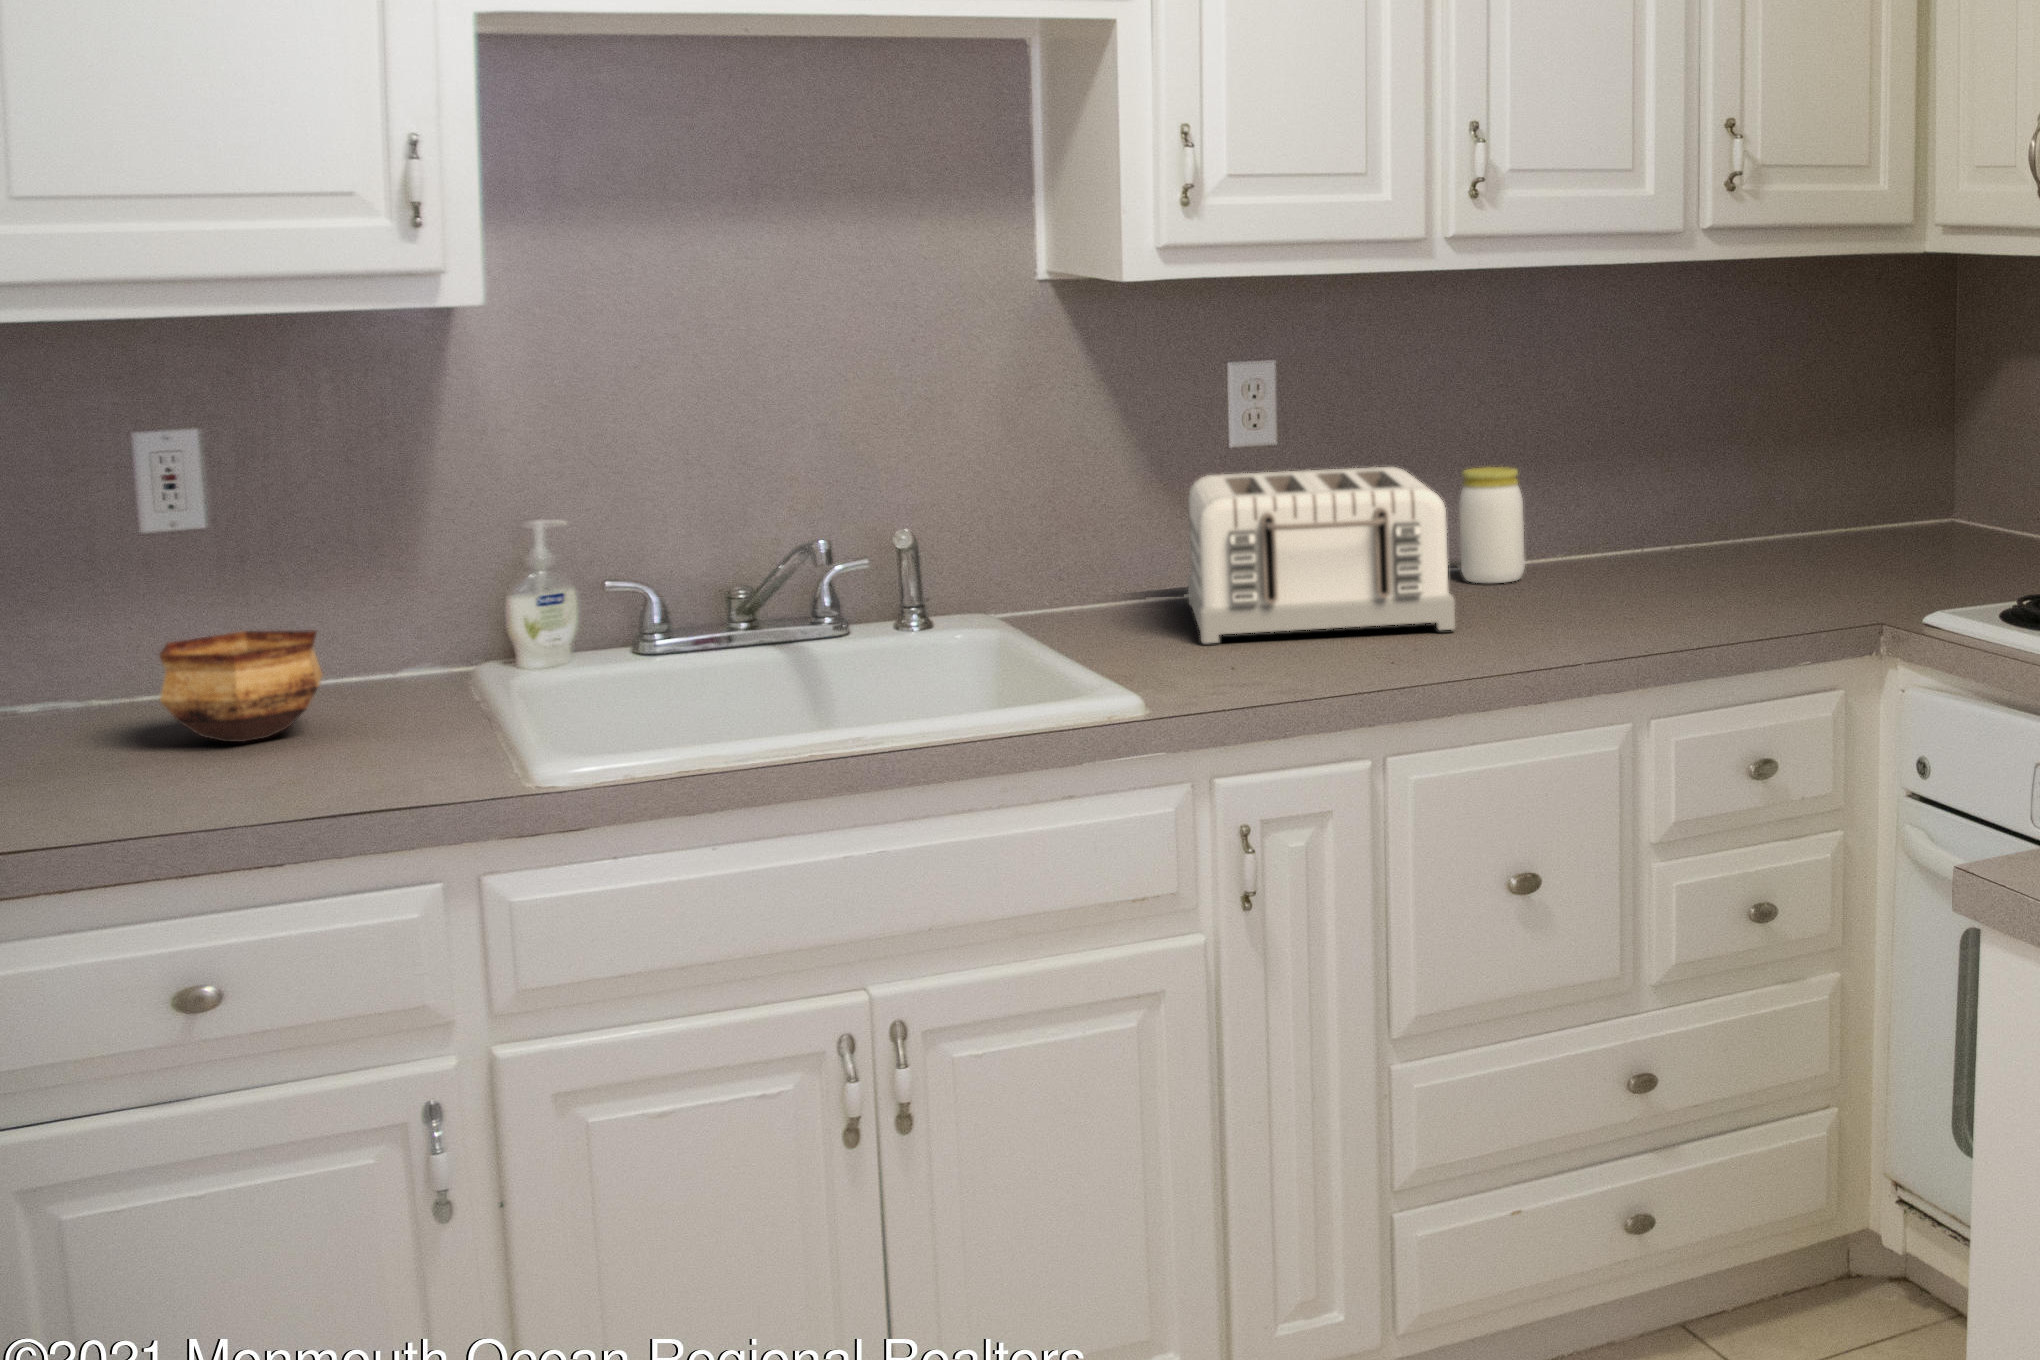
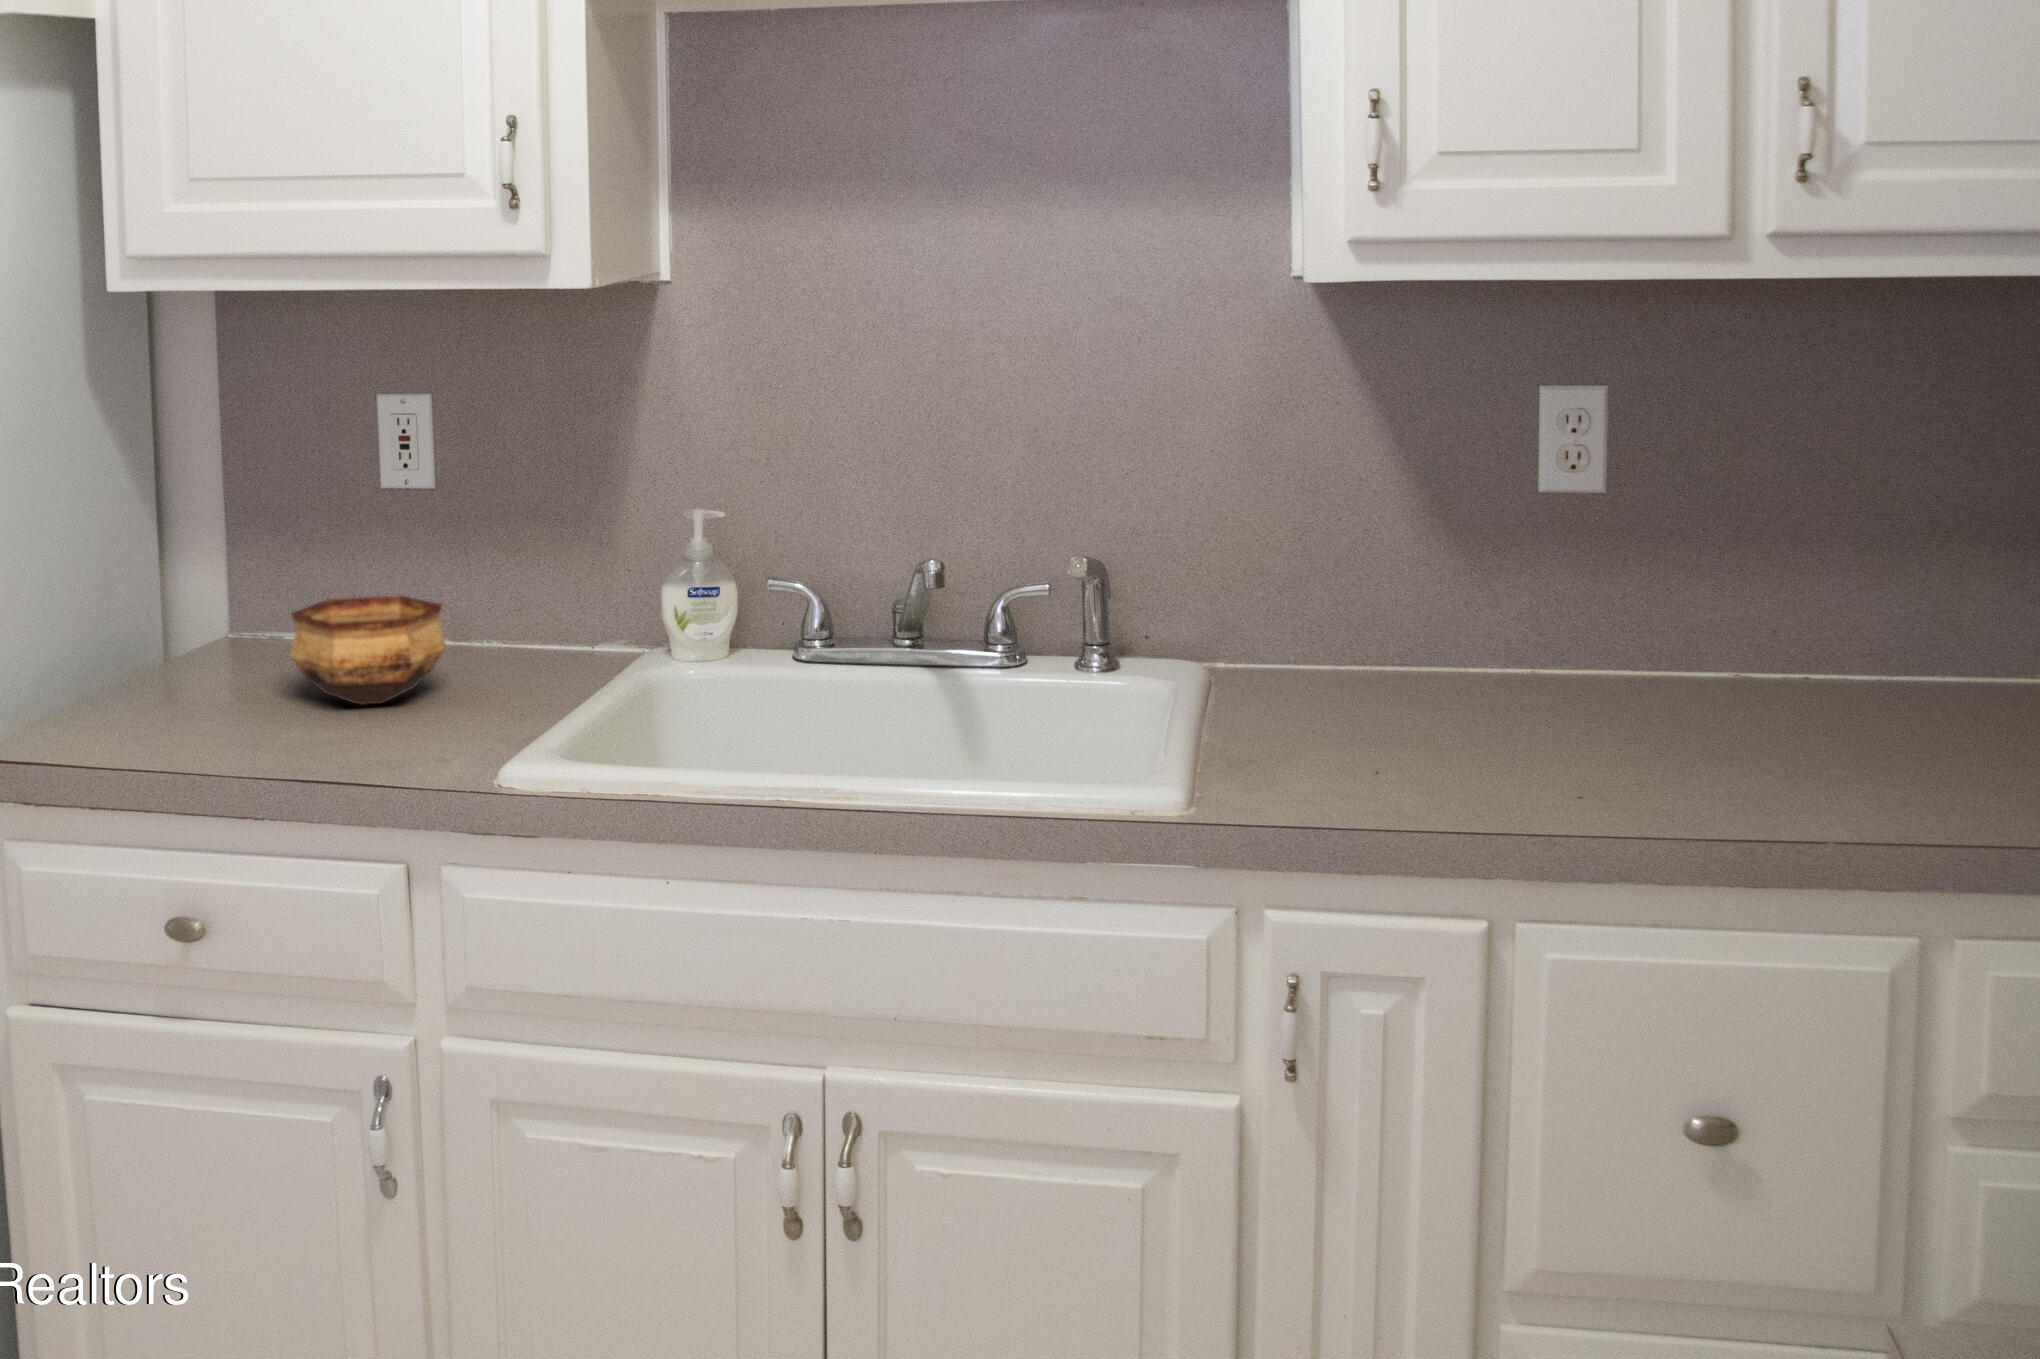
toaster: present [1188,467,1455,643] -> none [1376,528,1784,795]
jar: present [1459,467,1525,583] -> none [1868,553,1975,722]

